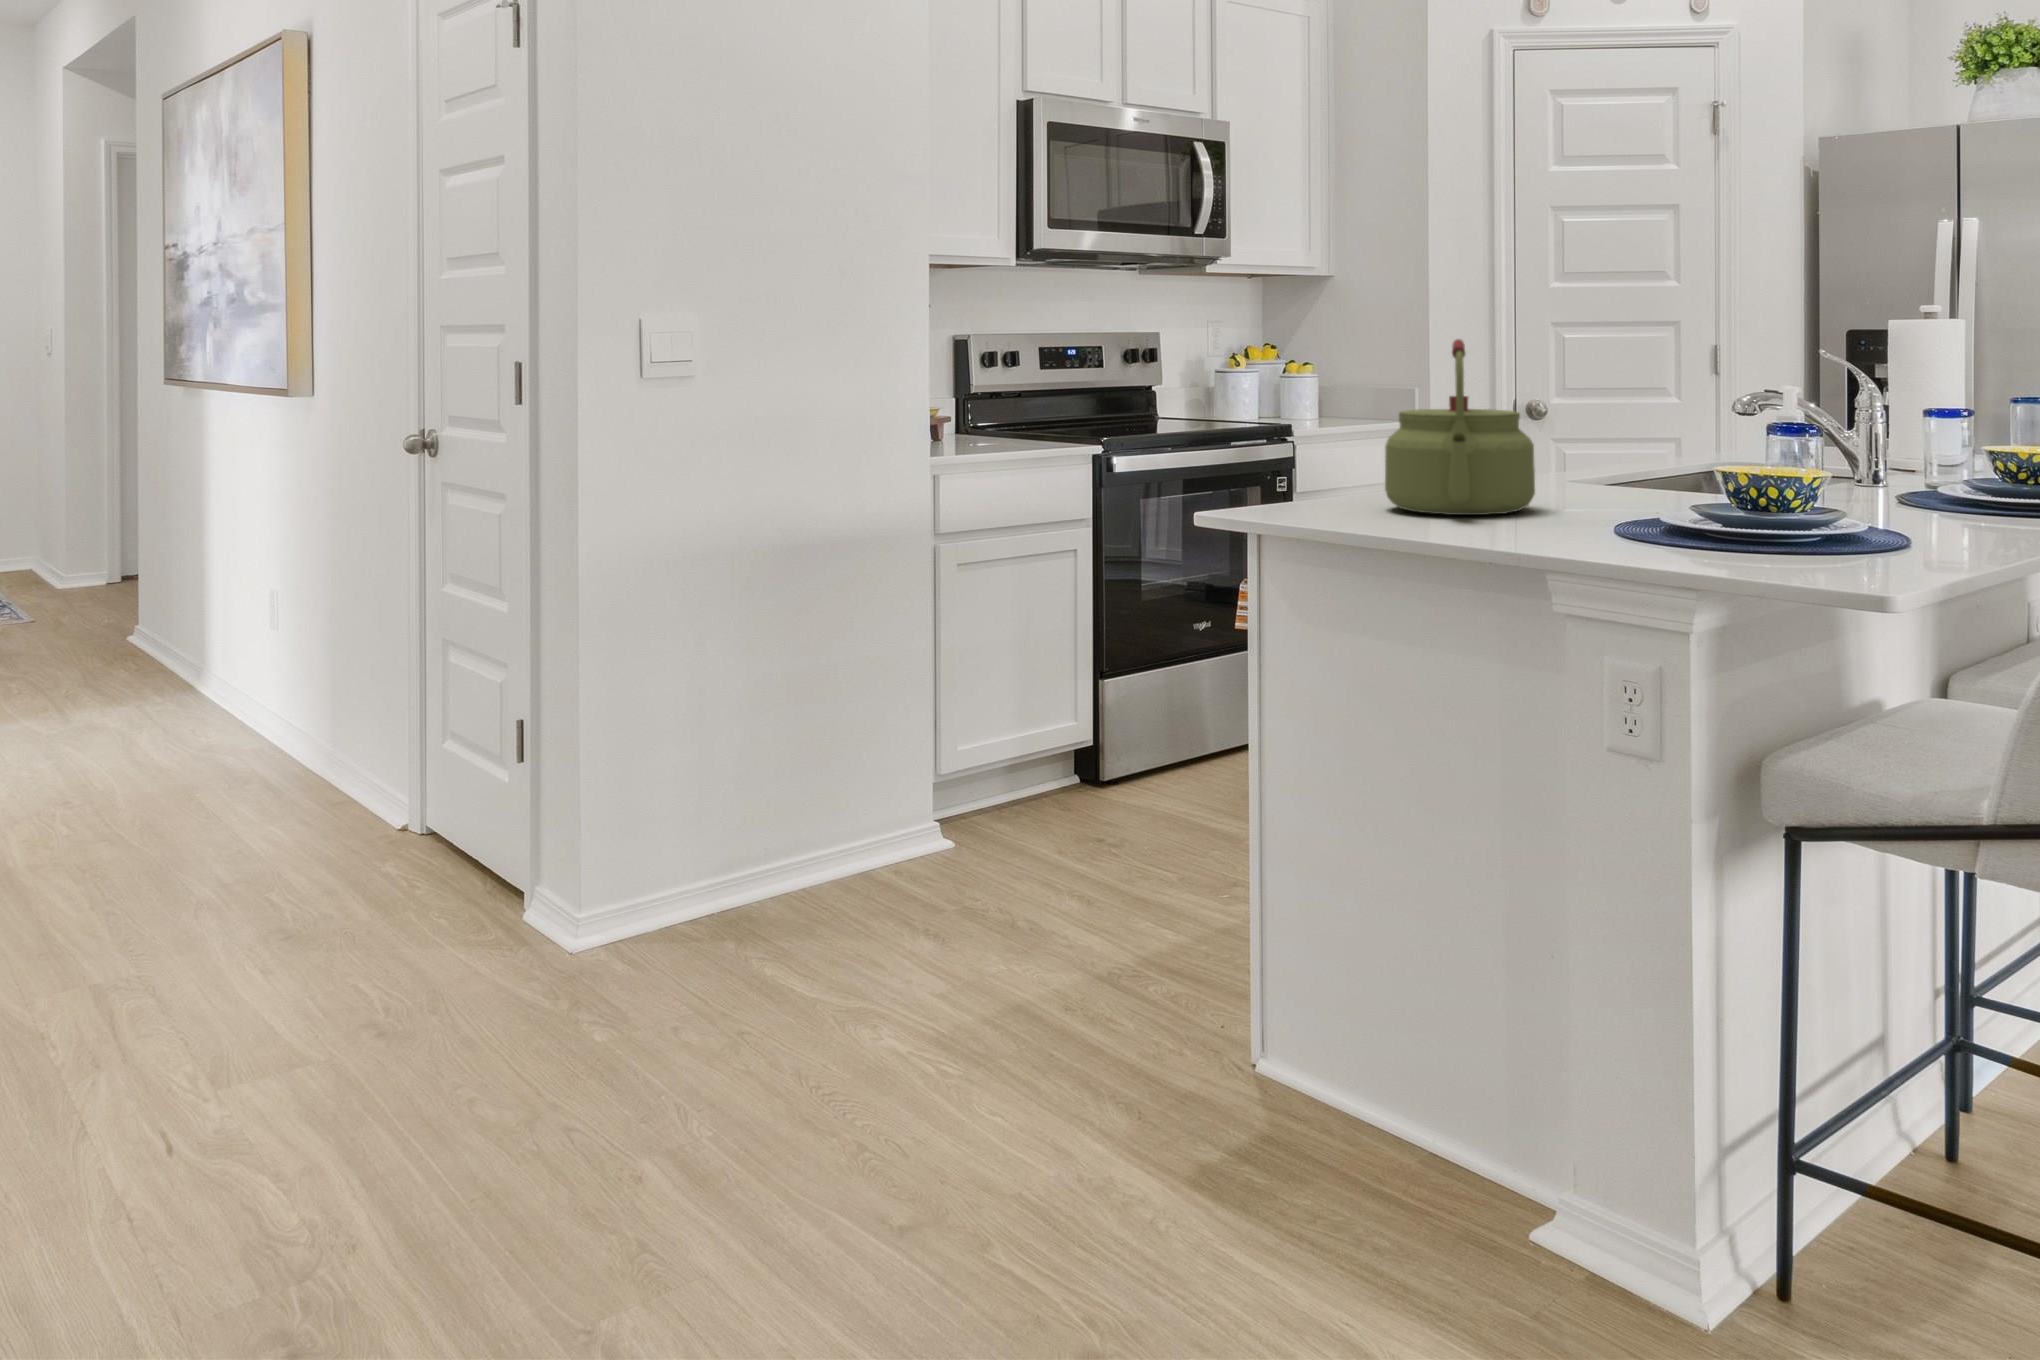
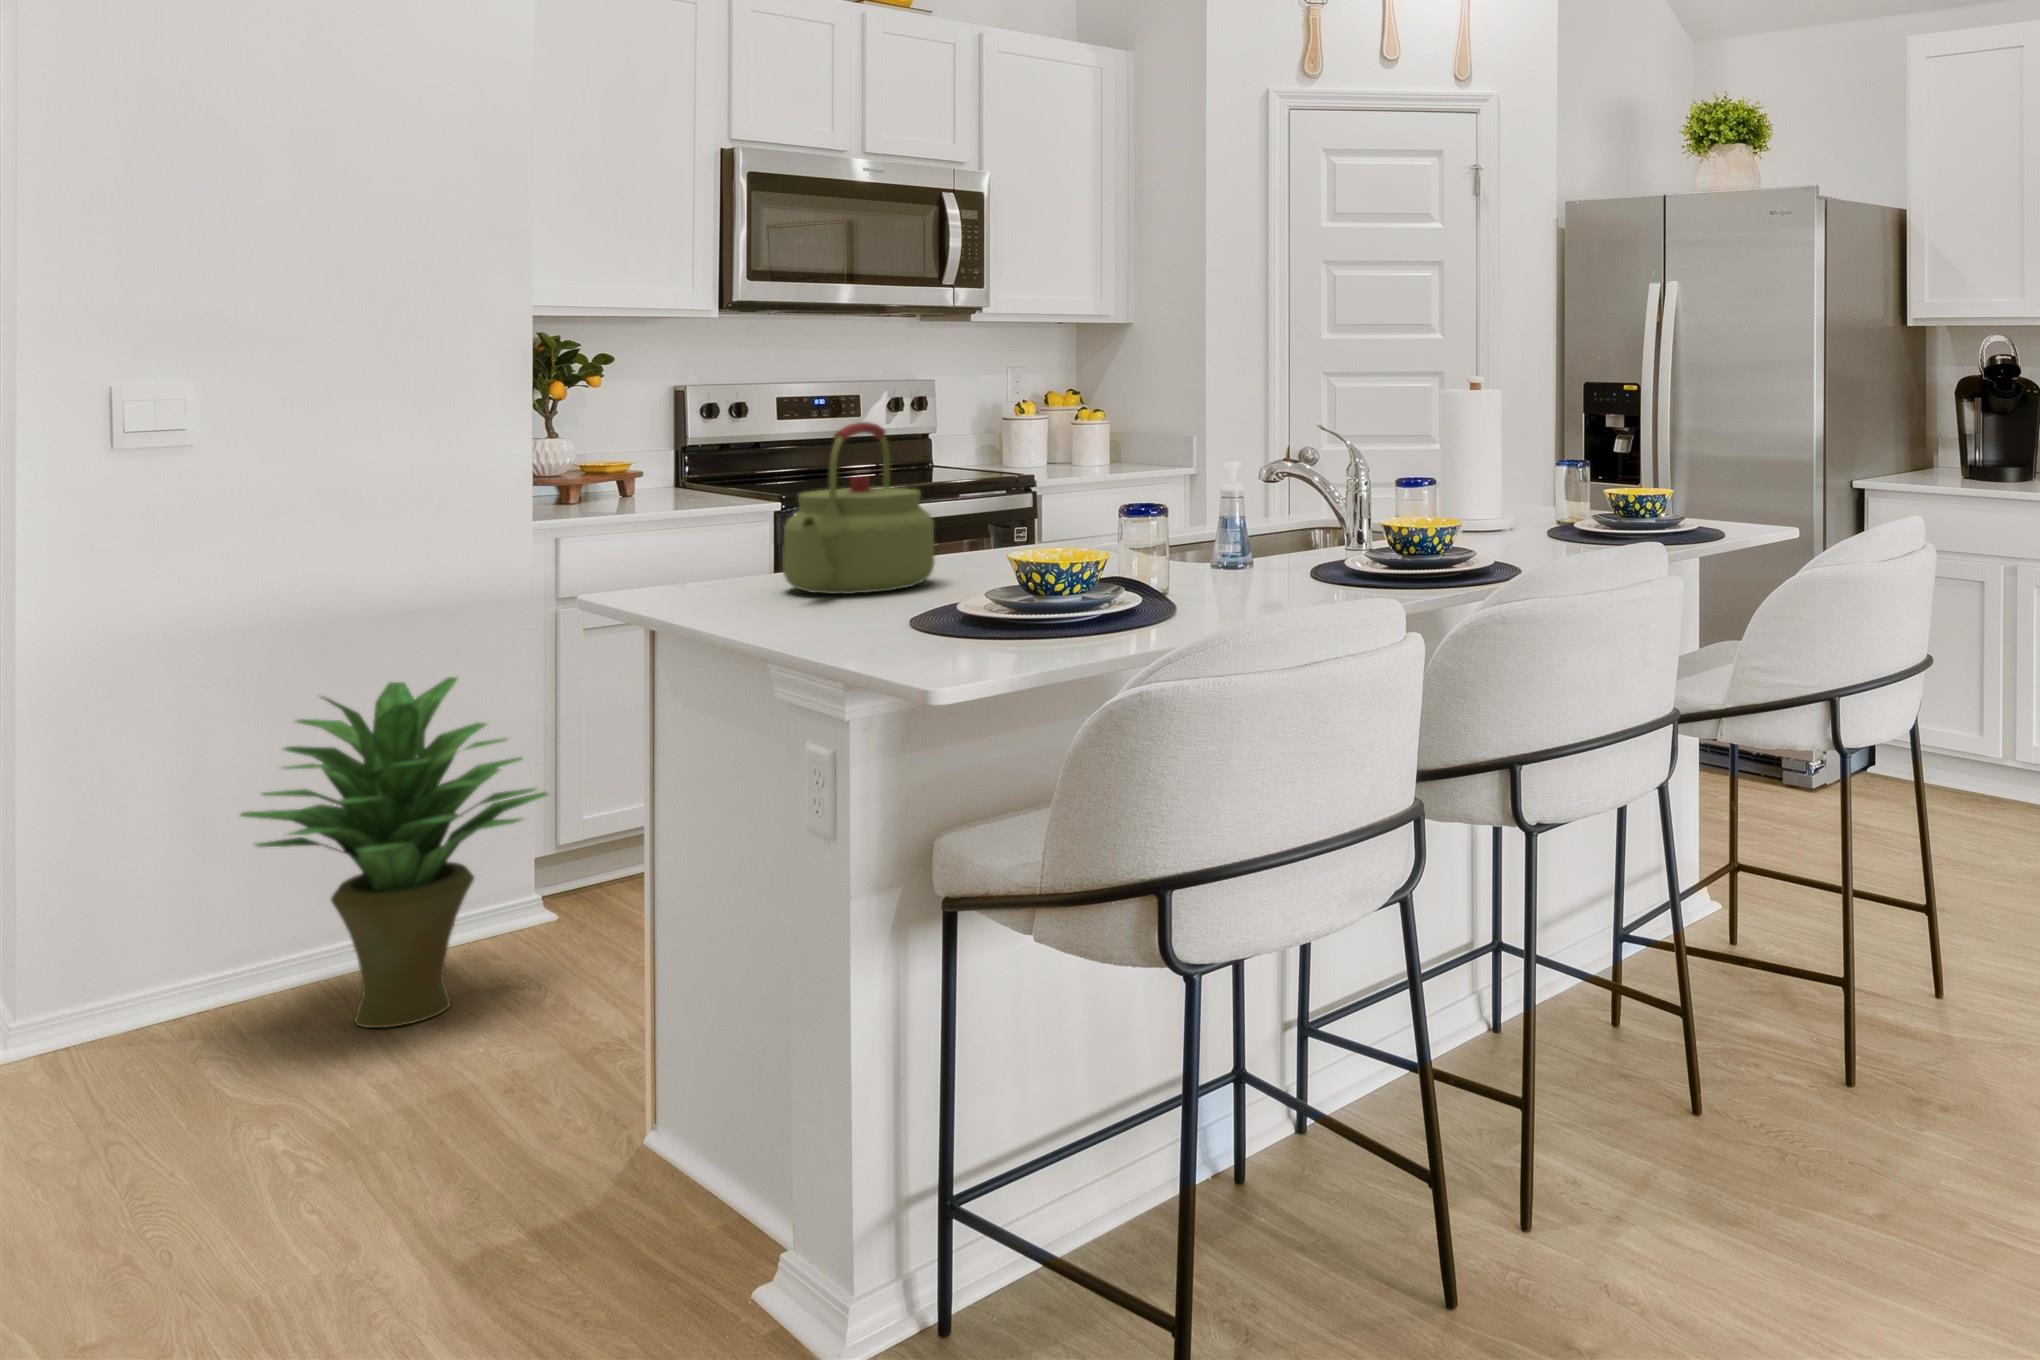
potted plant: none [756,602,1006,938] -> present [240,677,547,1028]

